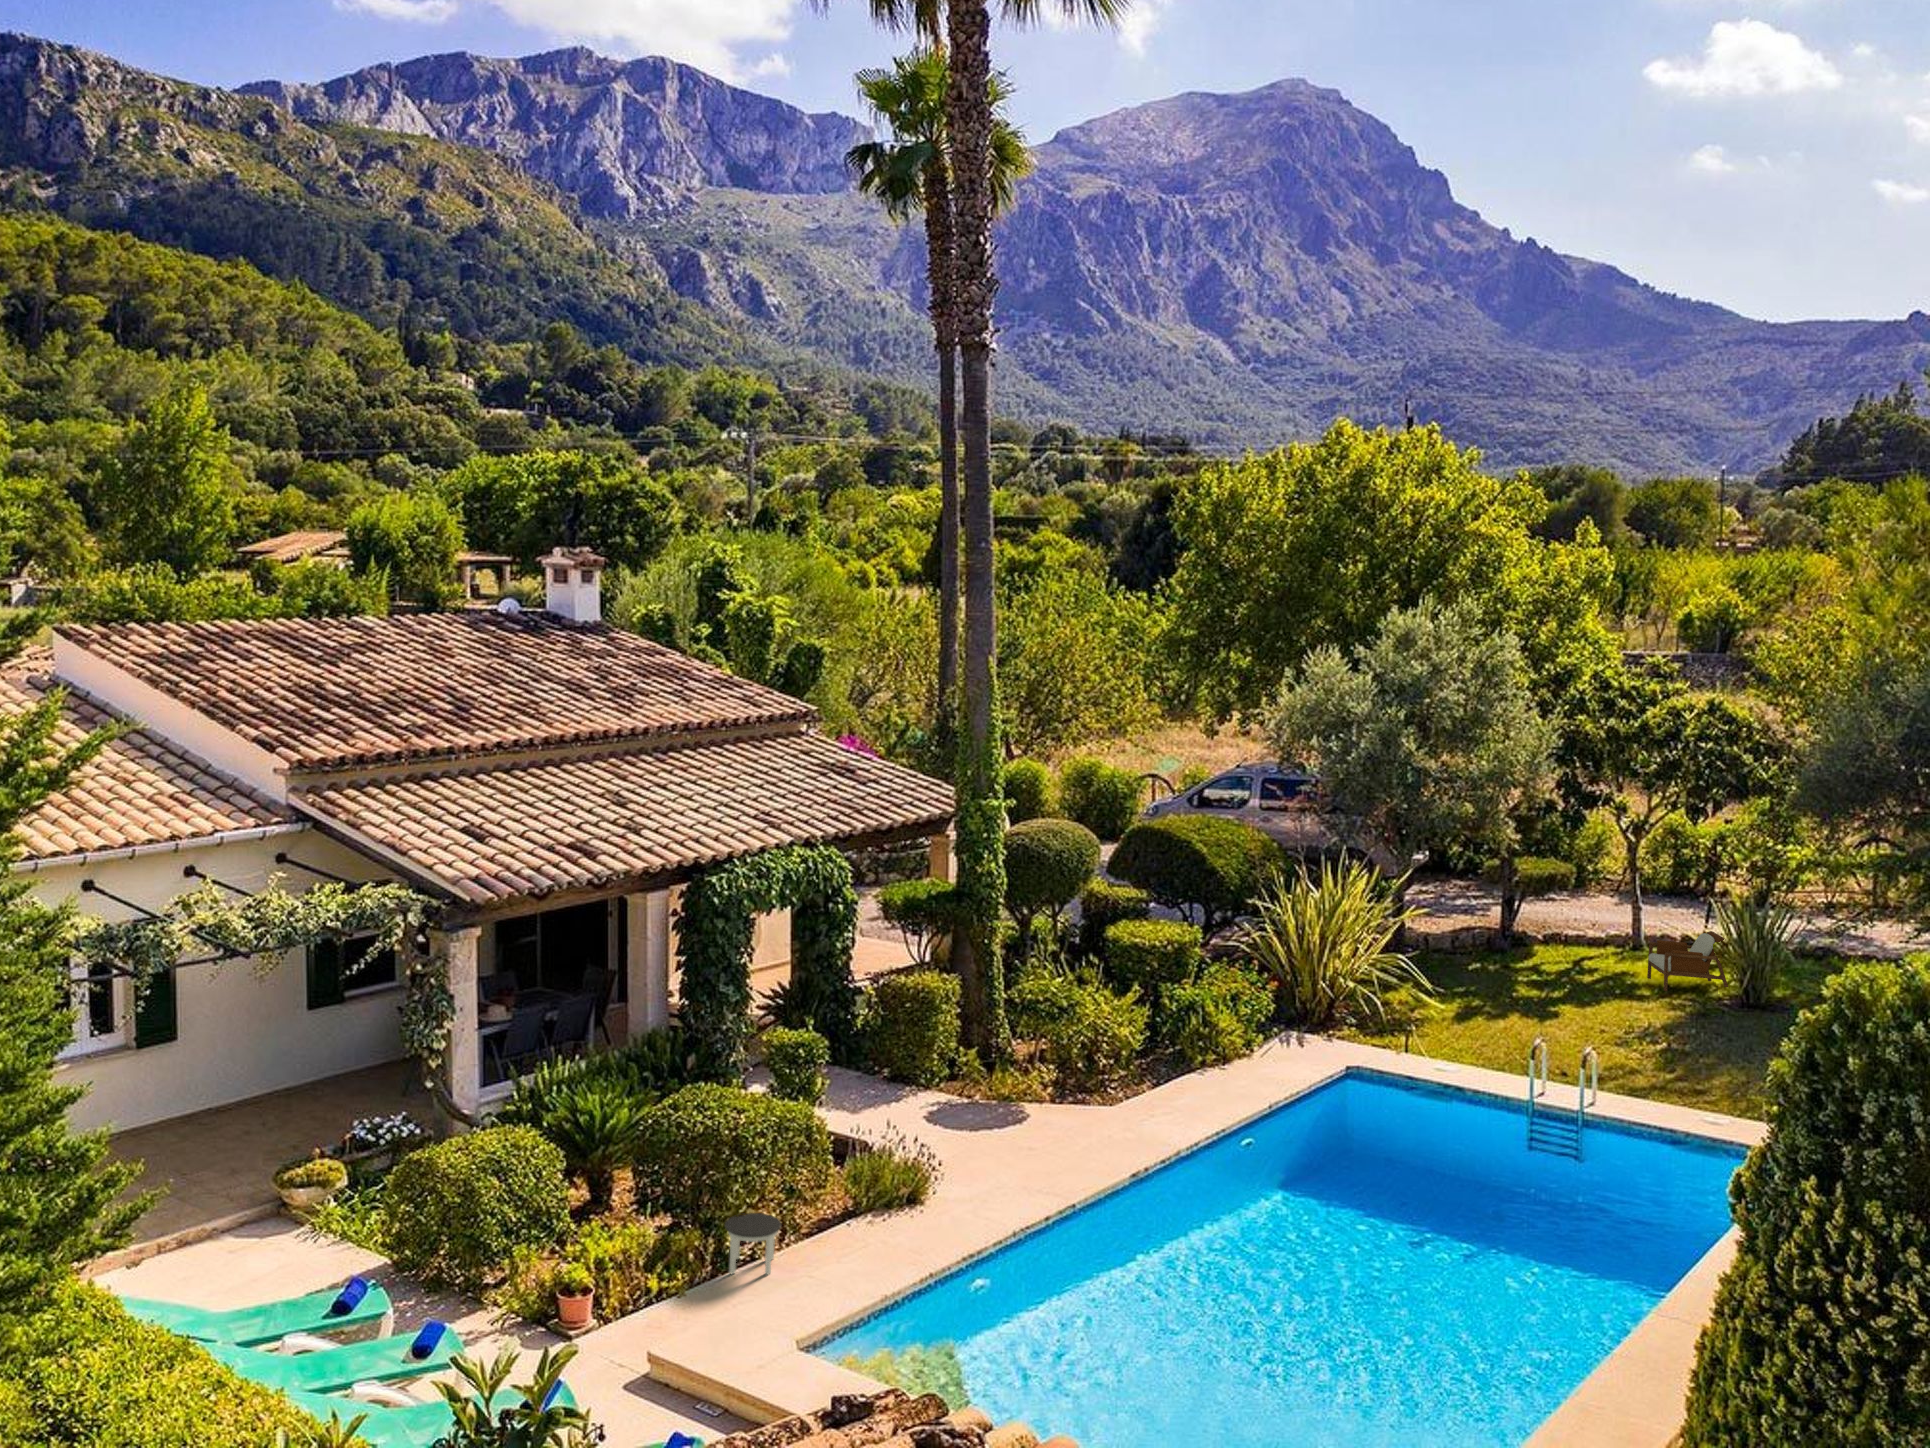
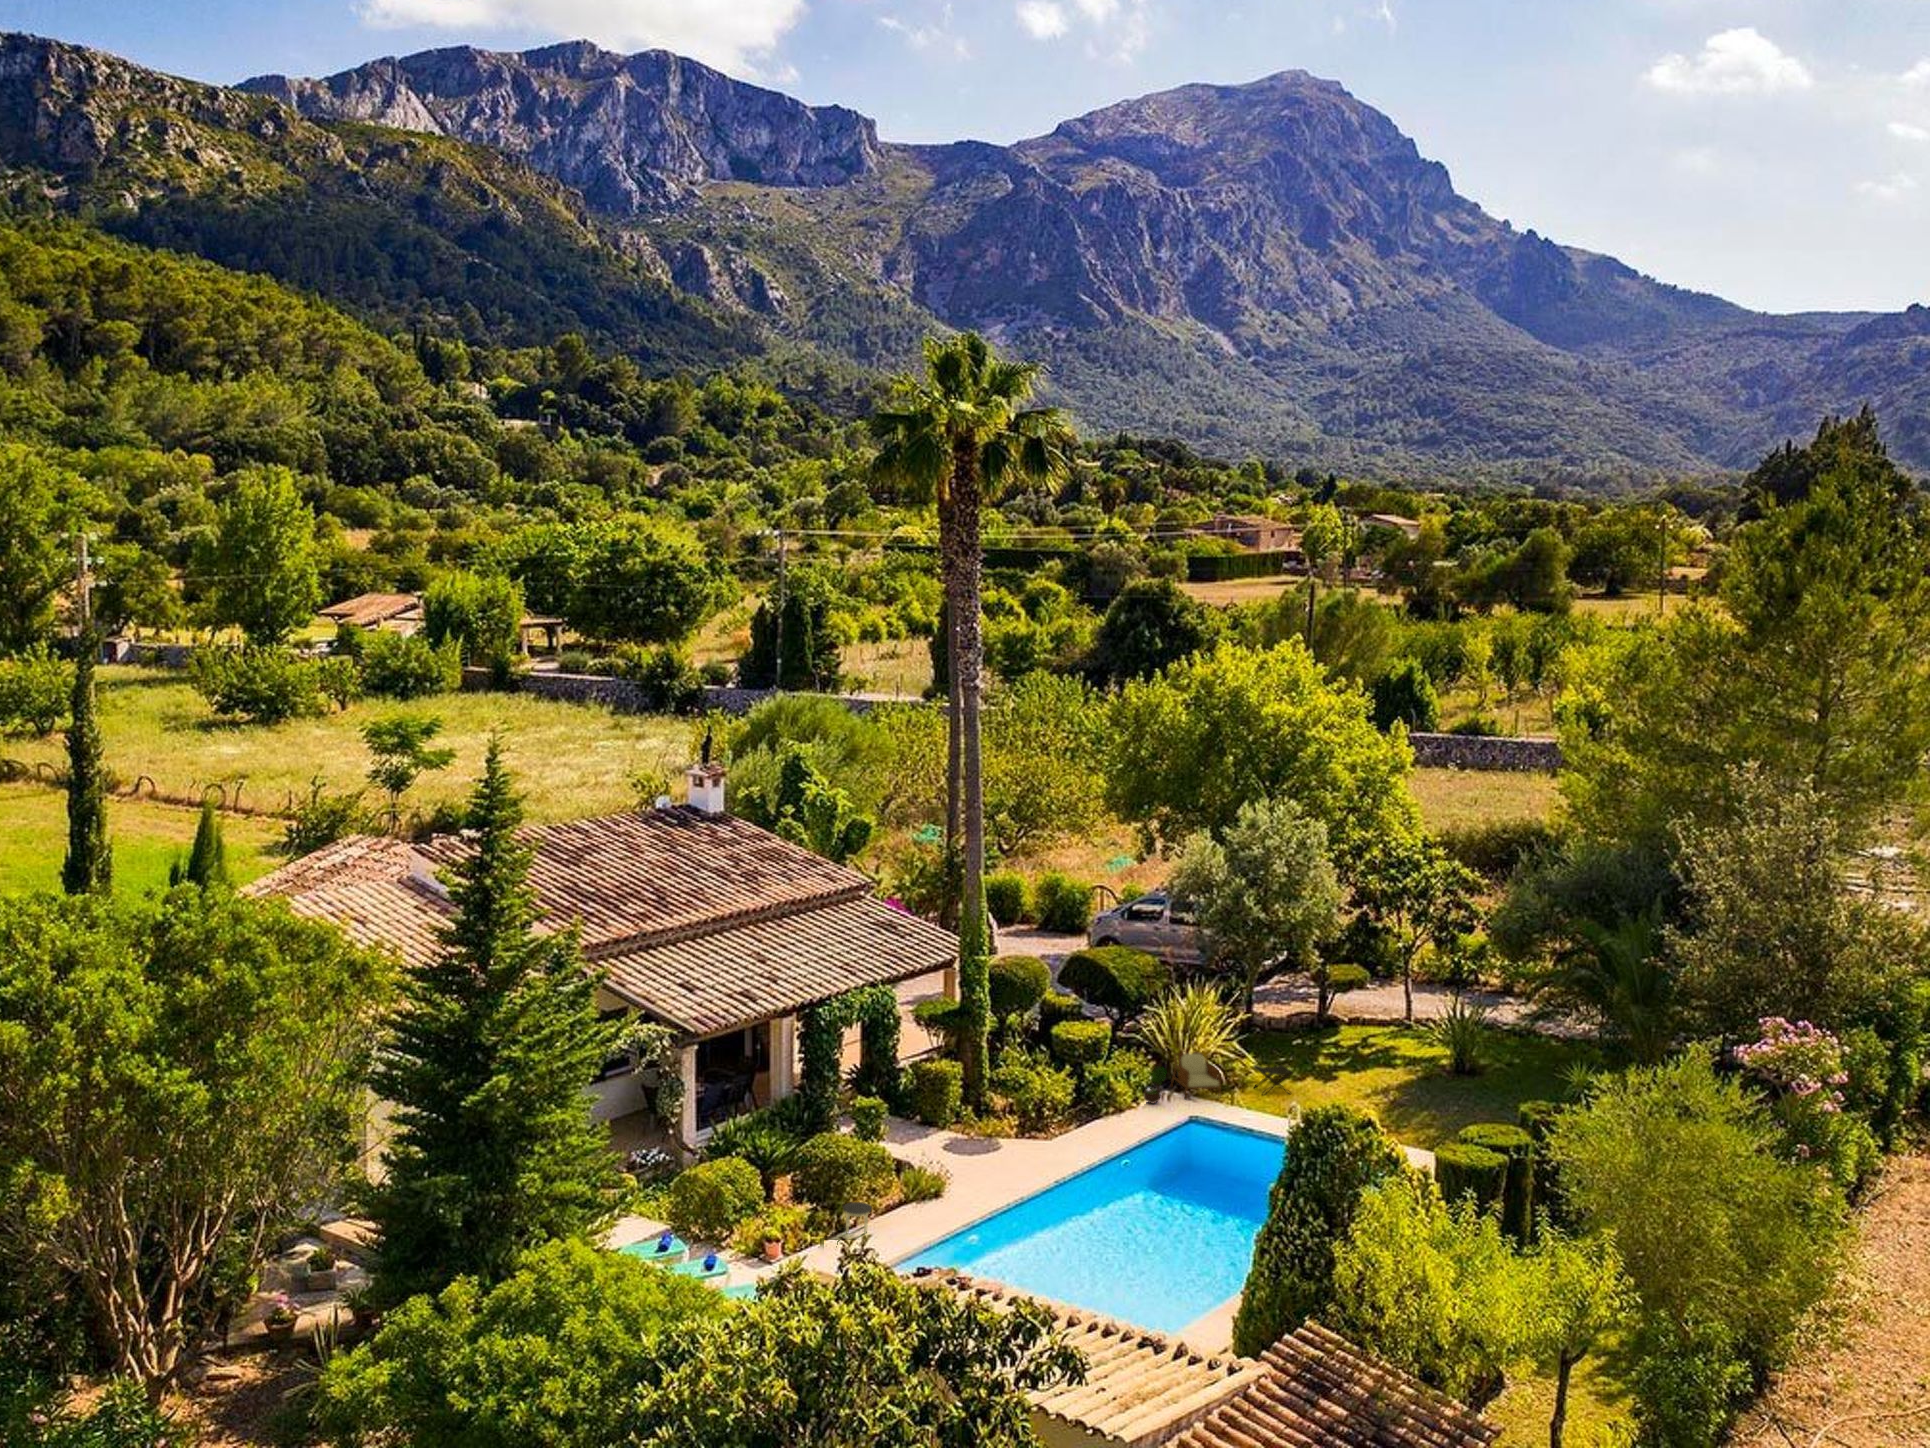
armchair: present [1647,931,1728,991] -> present [1171,1051,1221,1099]
potted tree: none [1257,985,1296,1049] -> present [1143,1068,1165,1103]
footstool: none [1429,989,1497,1037] -> present [1254,1065,1293,1094]

